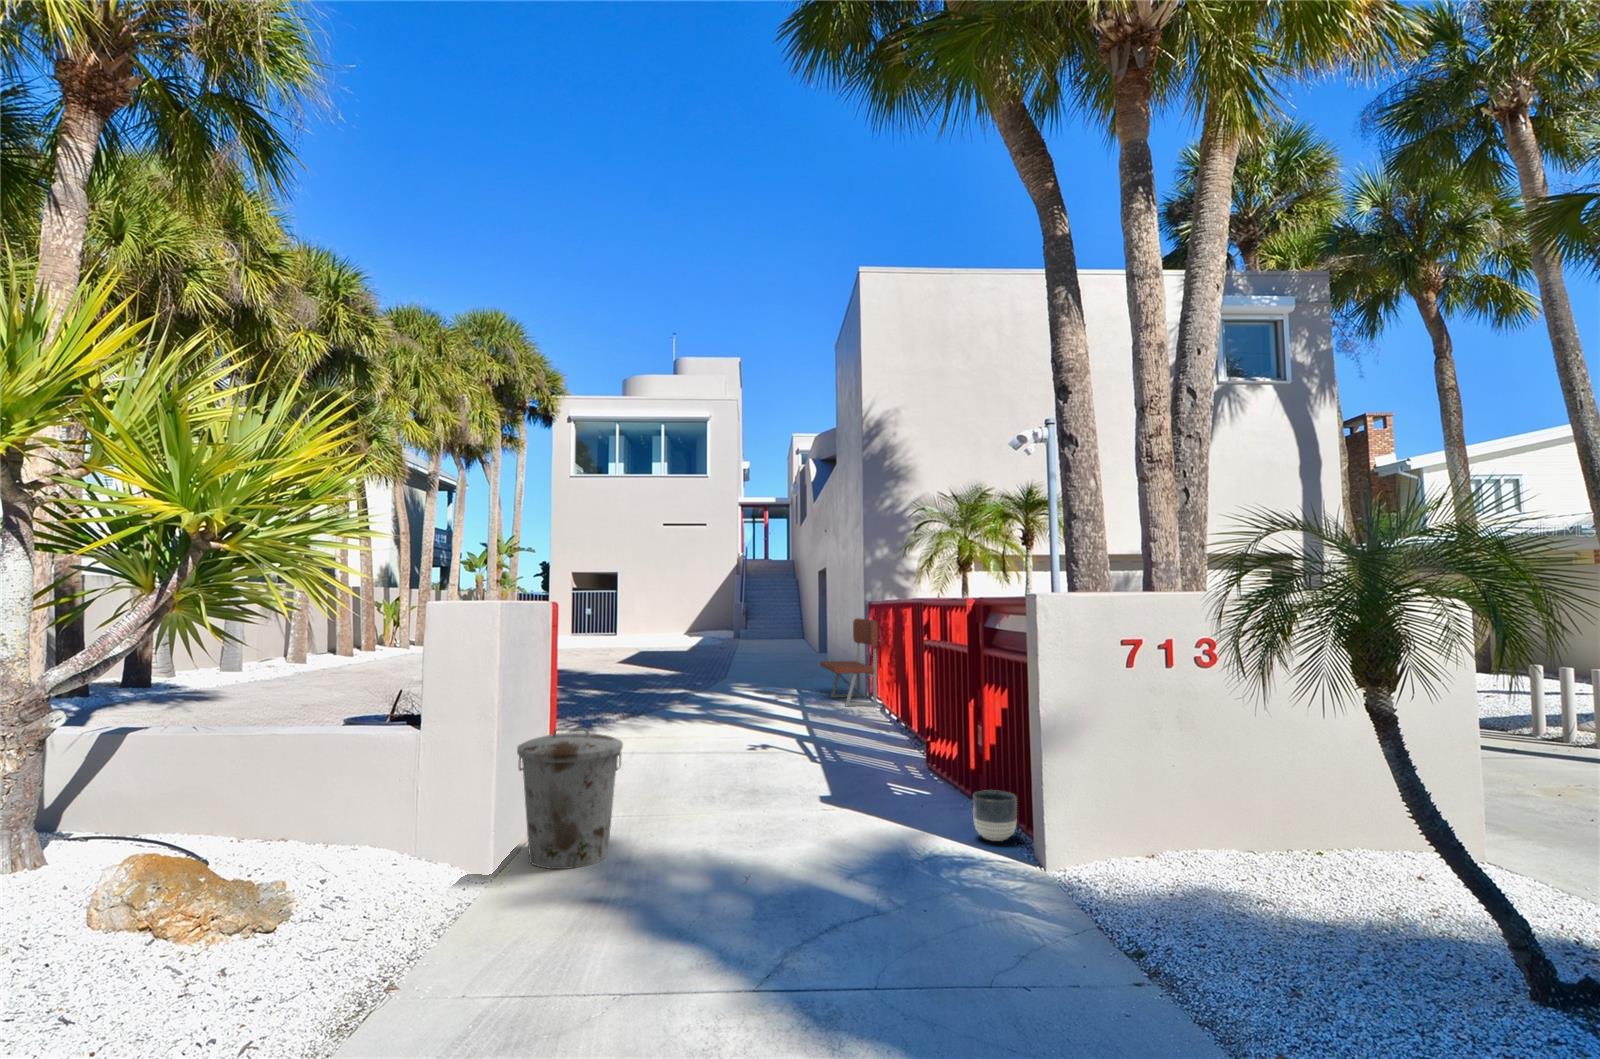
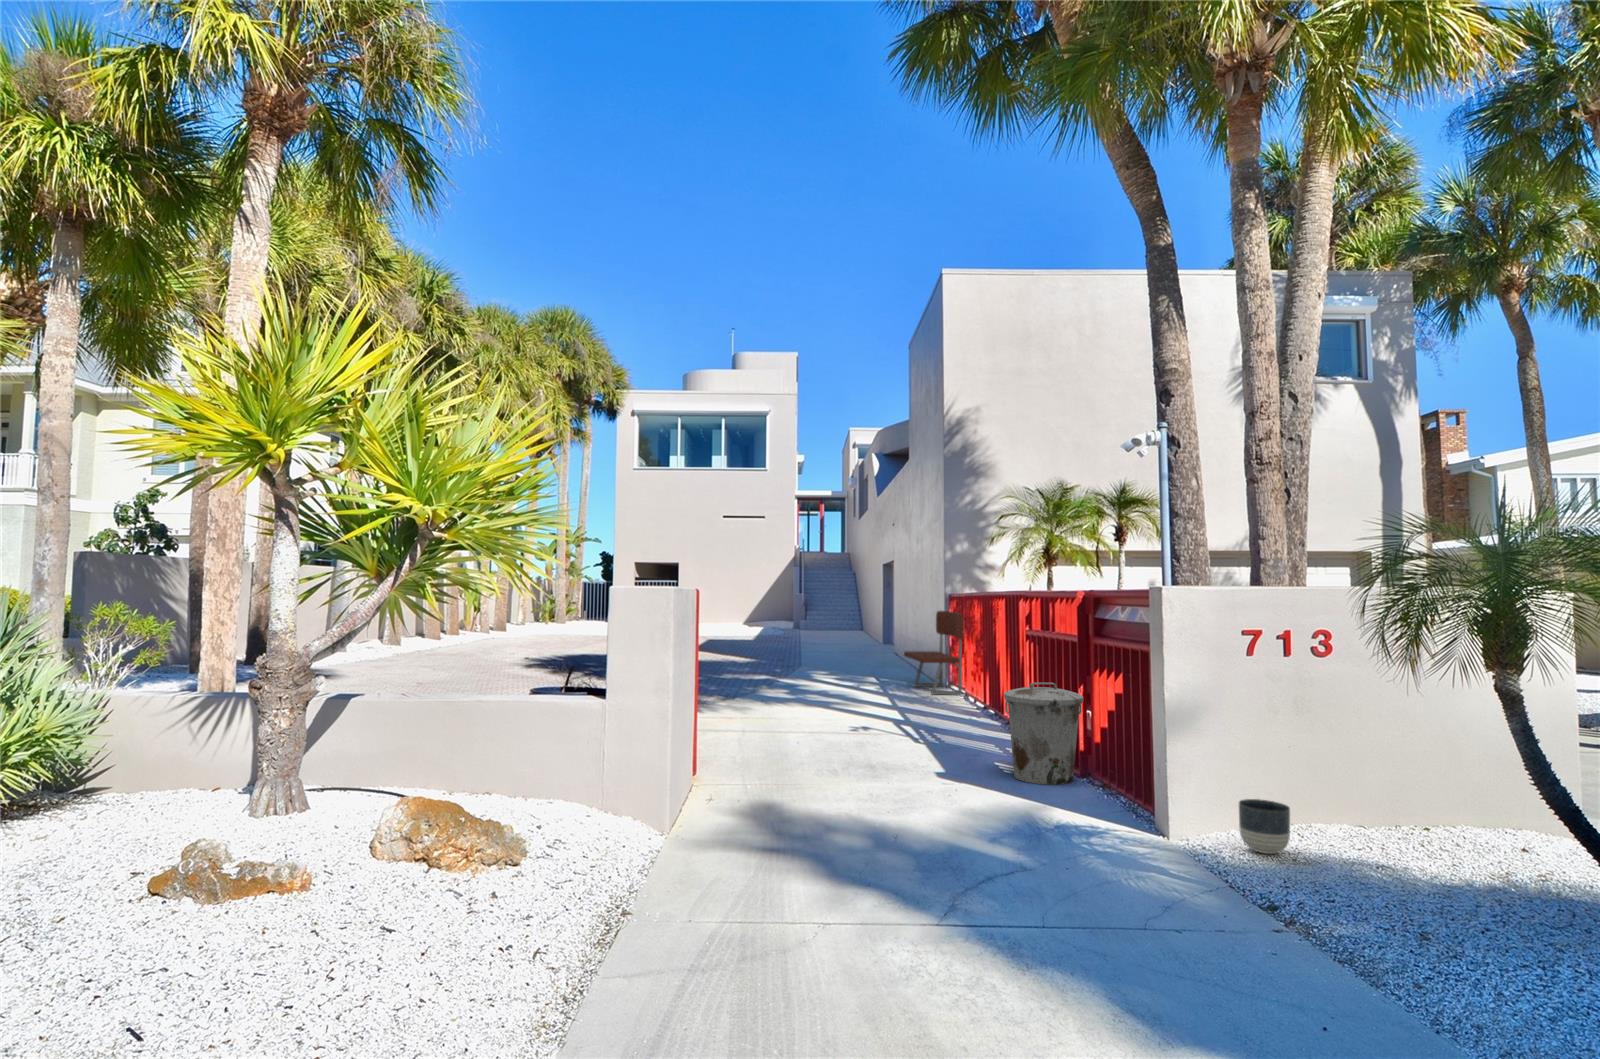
trash can: present [517,728,623,869] -> present [1004,683,1083,785]
planter: present [973,790,1017,841] -> present [1239,799,1290,854]

